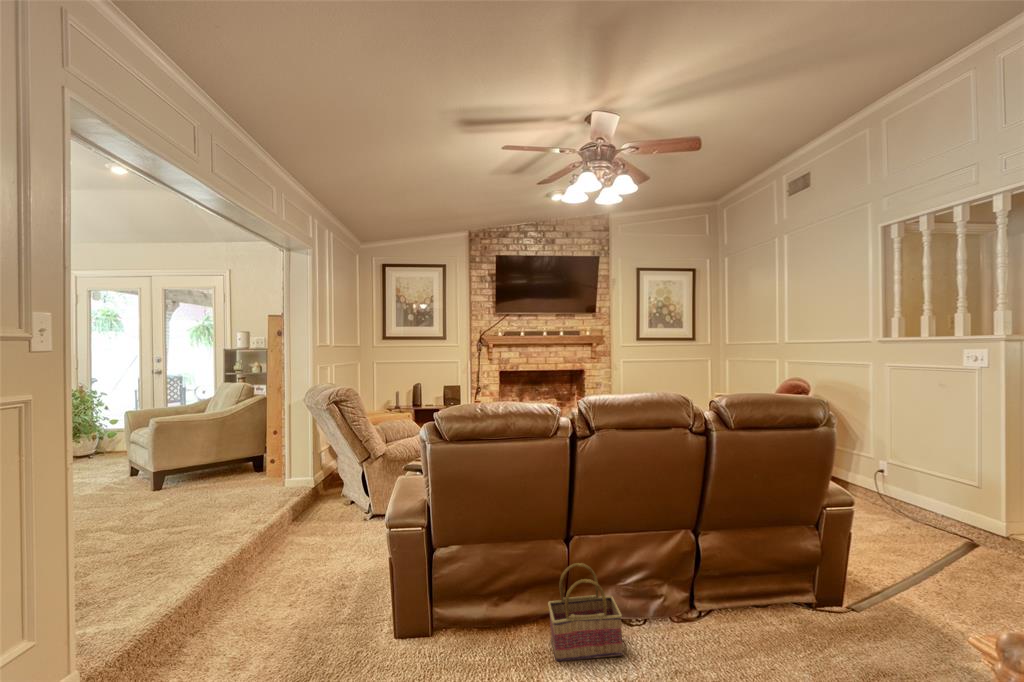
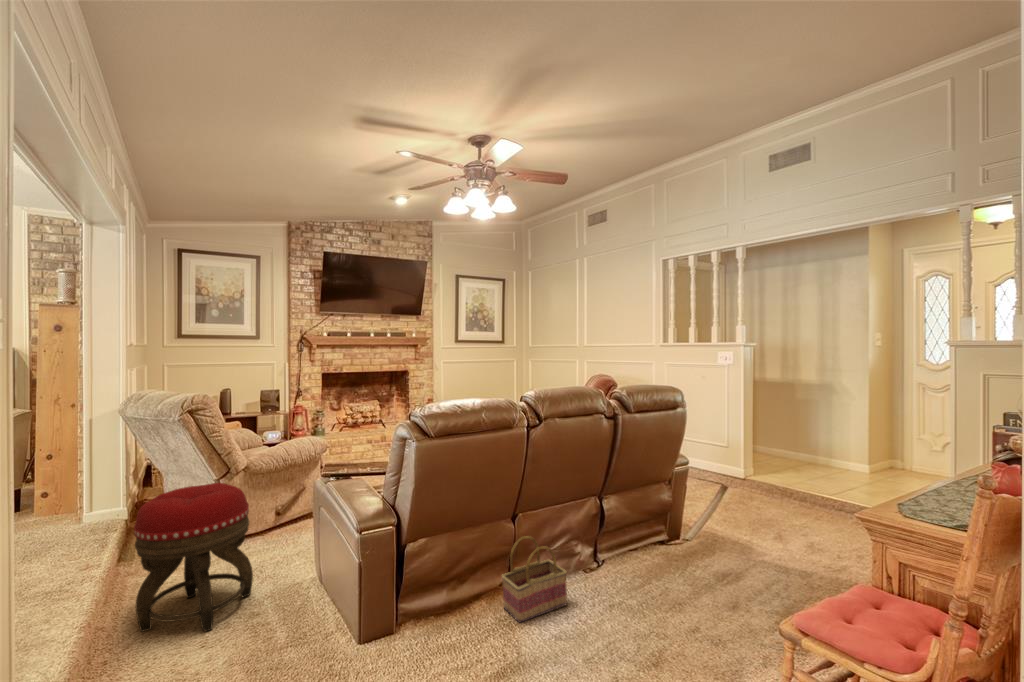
footstool: none [265,465,357,591] -> present [134,483,253,632]

